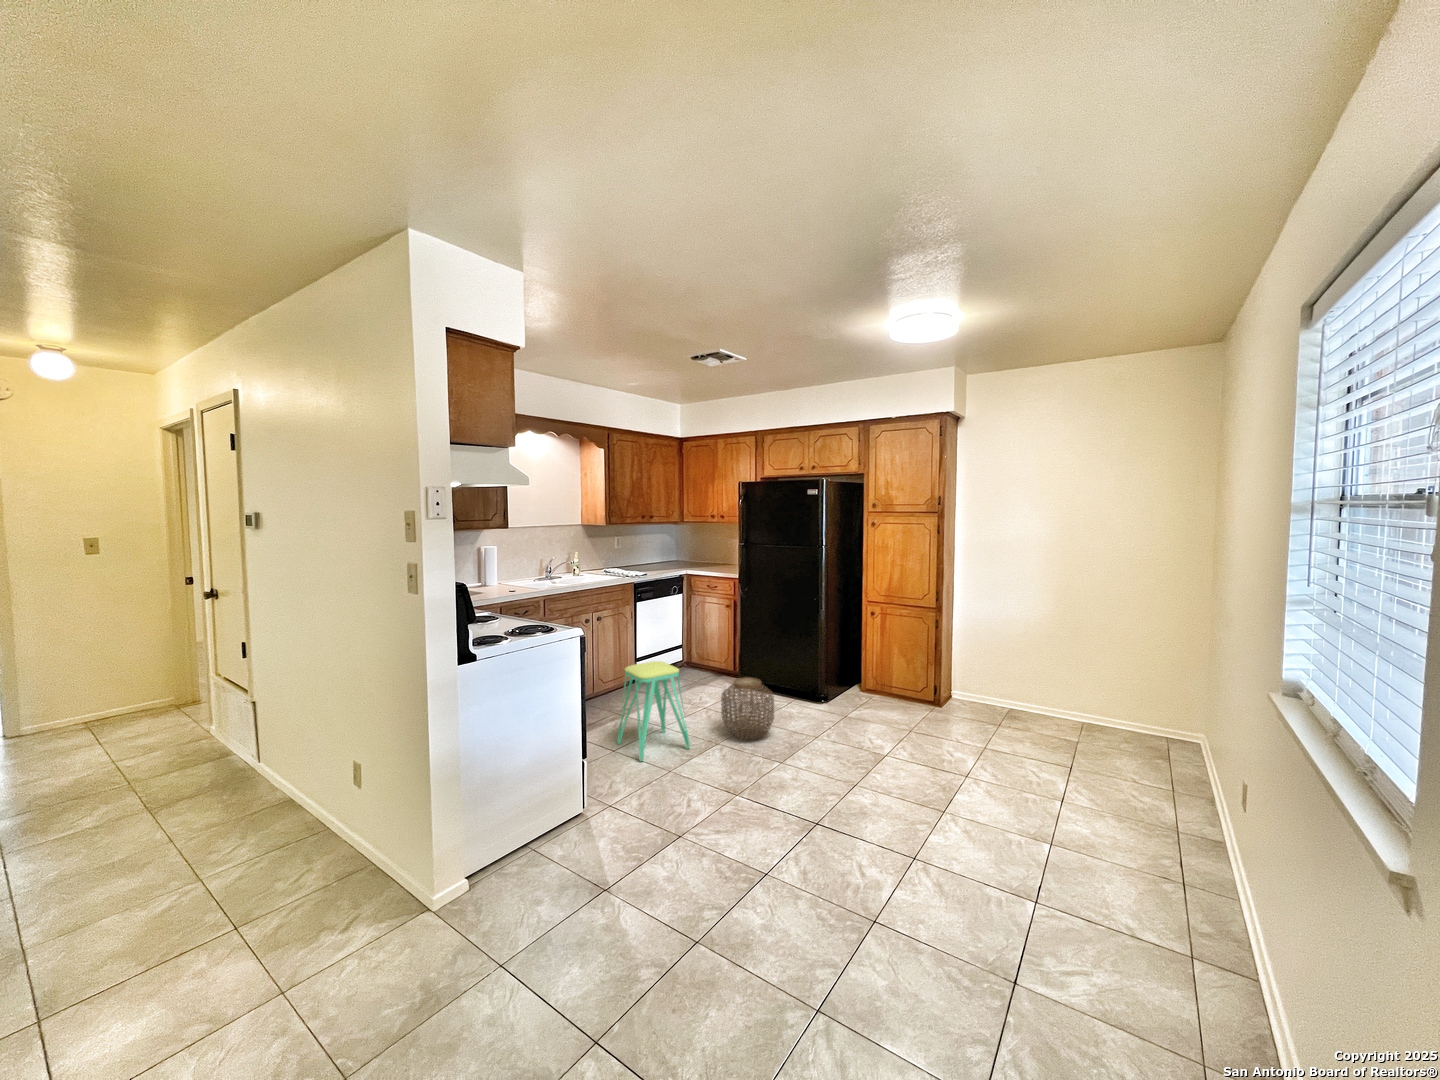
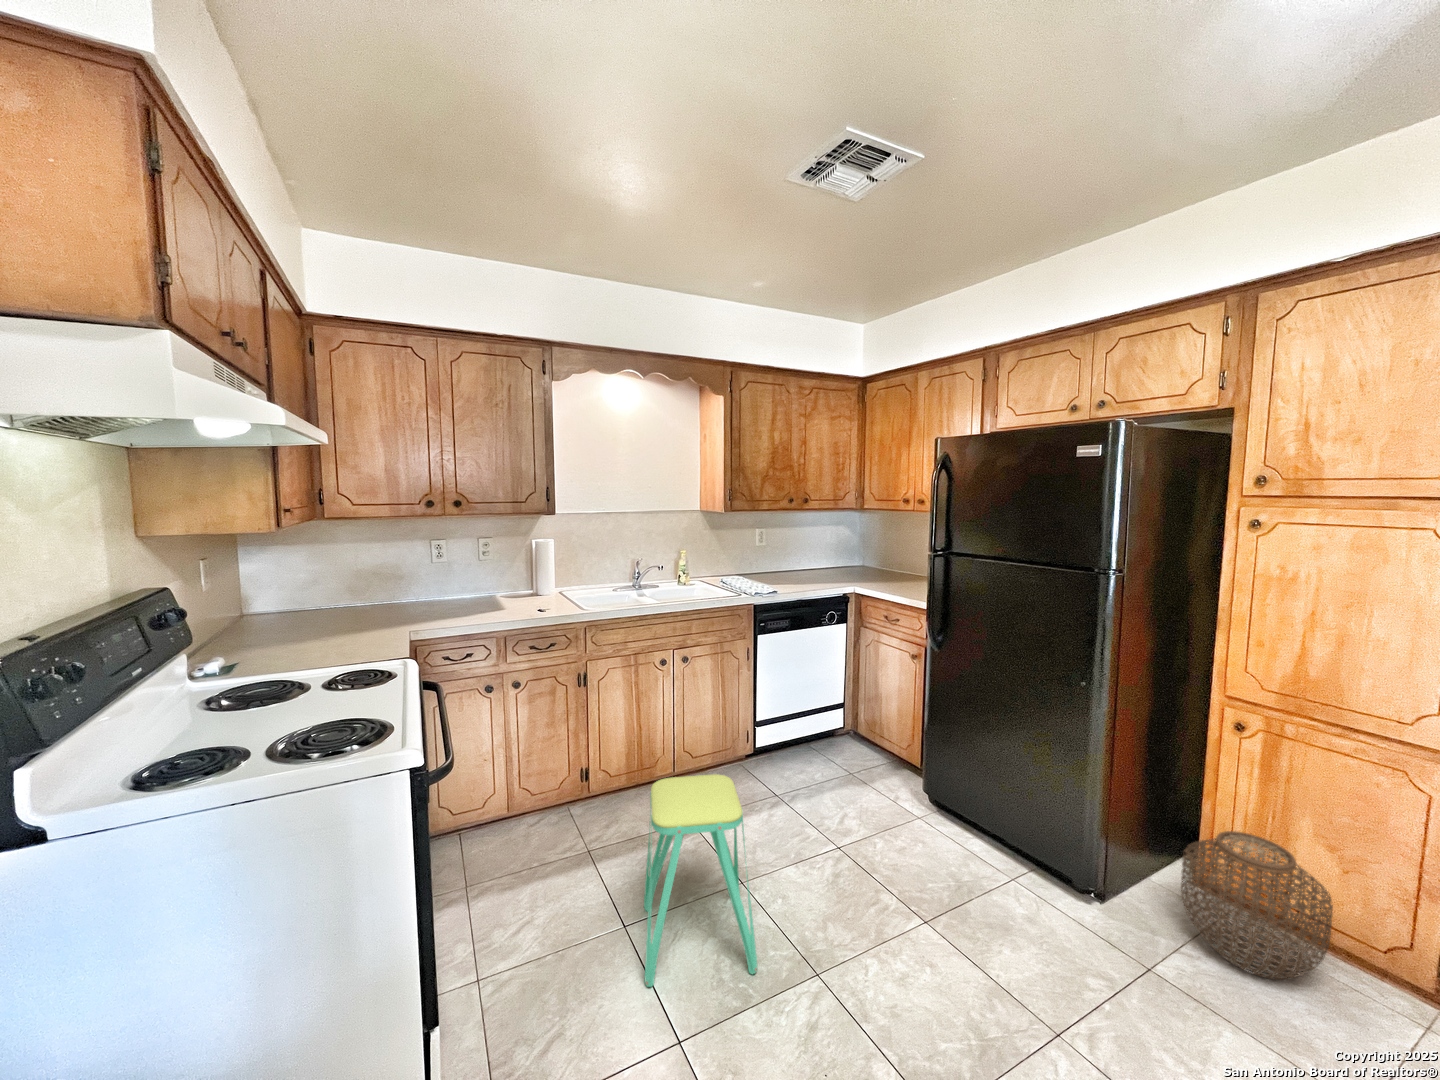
woven basket: present [721,677,774,741] -> present [1181,831,1333,980]

